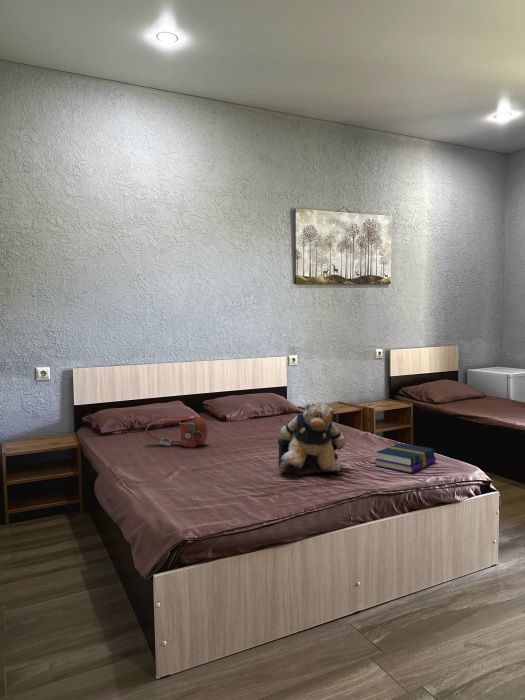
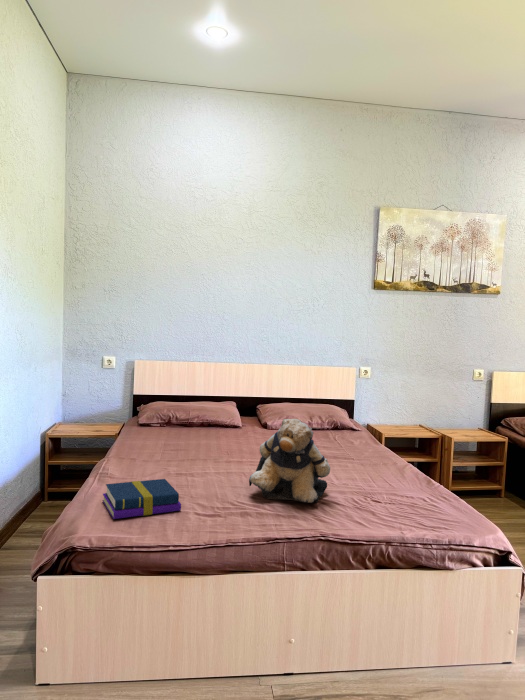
handbag: present [146,416,207,447] -> none [164,416,221,450]
book: present [375,443,436,473] -> present [103,479,181,519]

